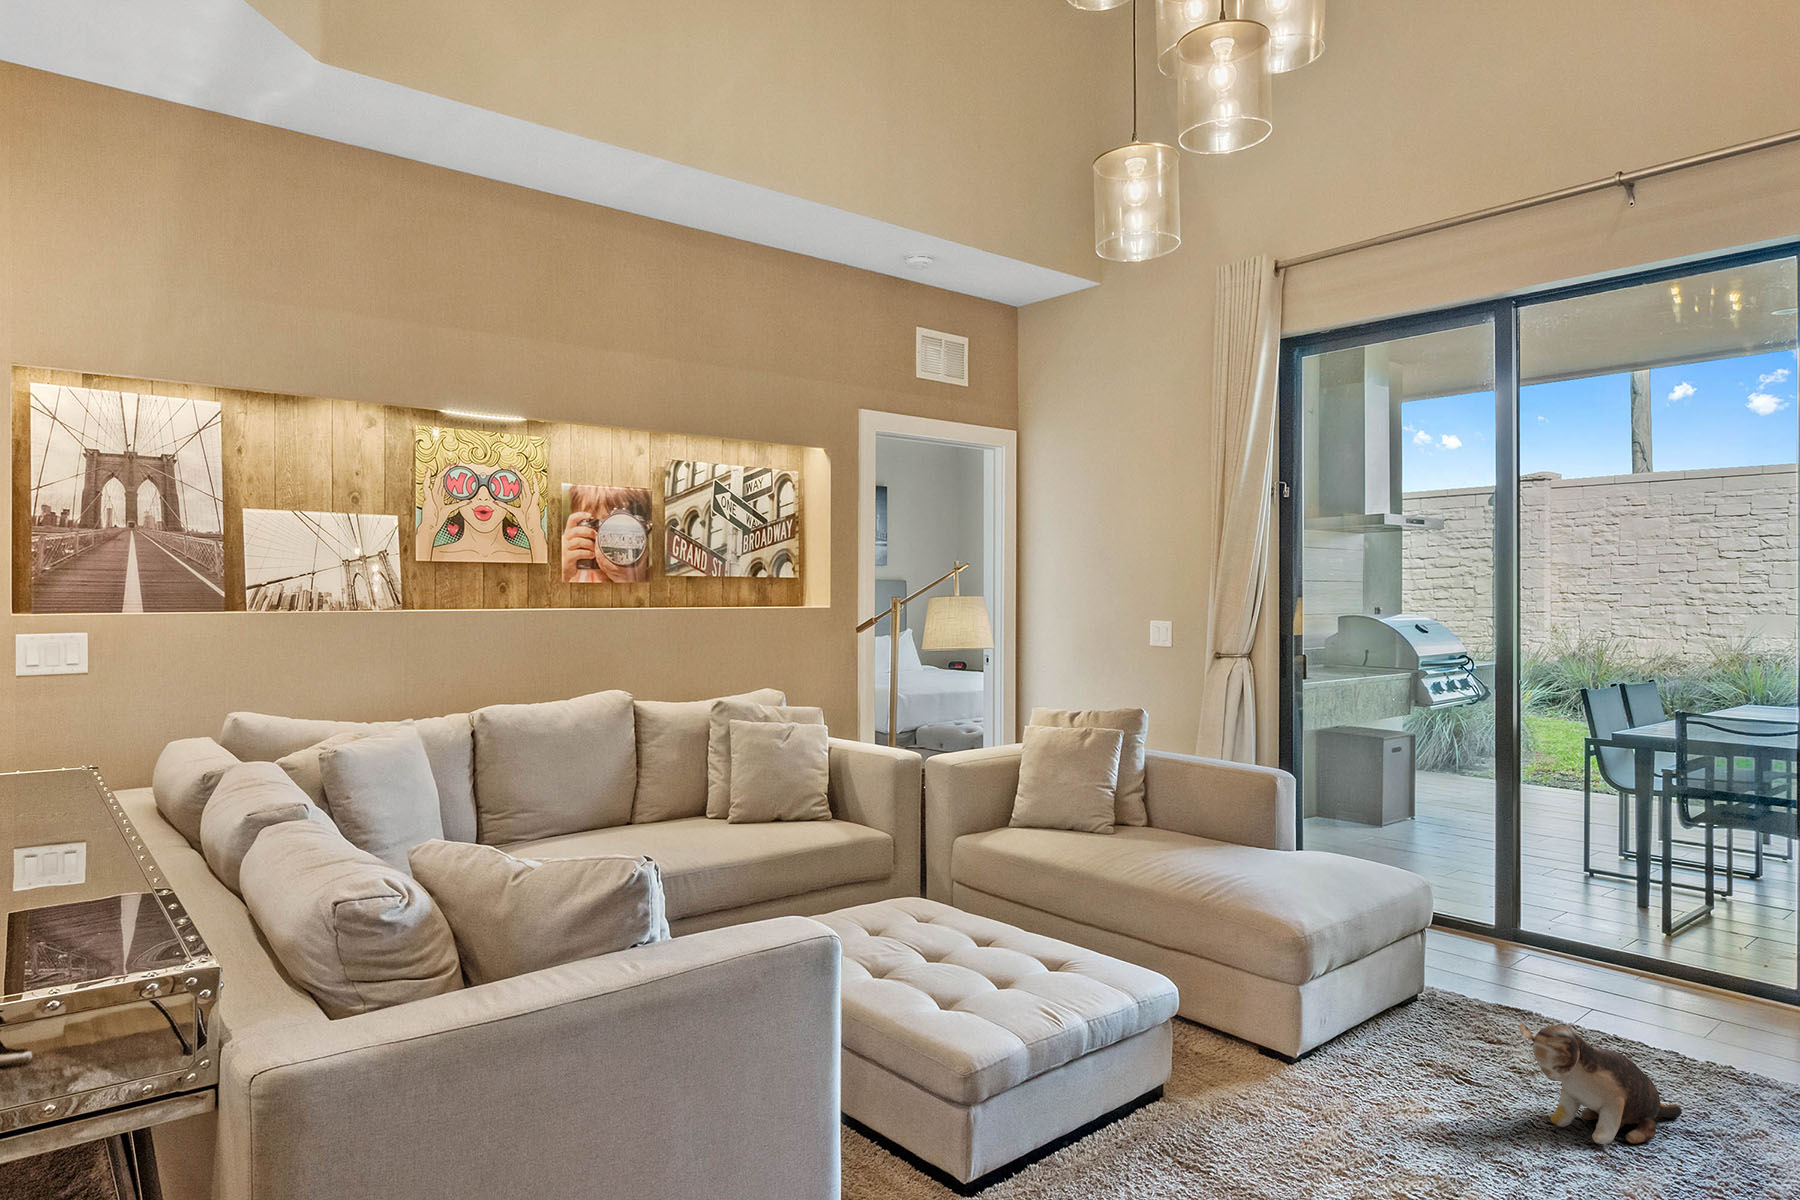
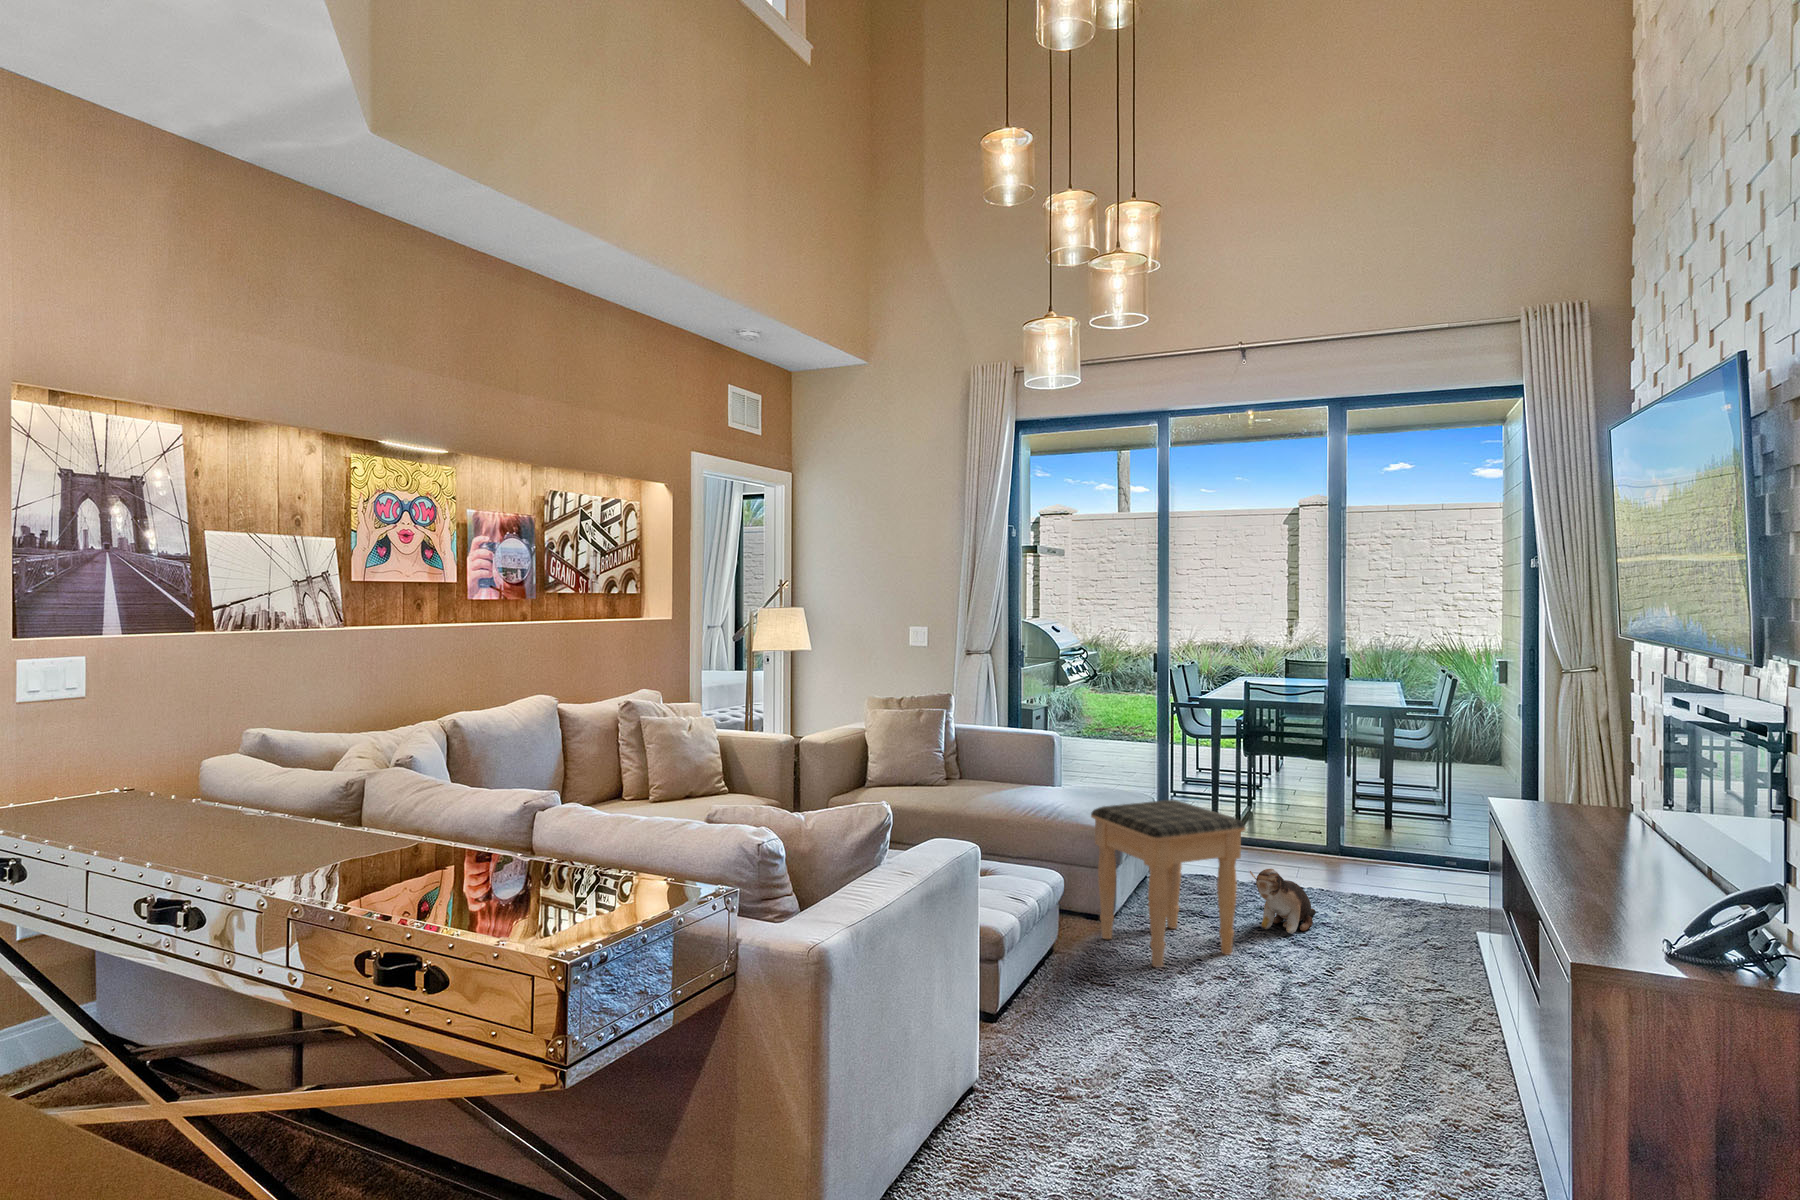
footstool: none [1240,888,1482,1162] -> present [1091,800,1245,967]

